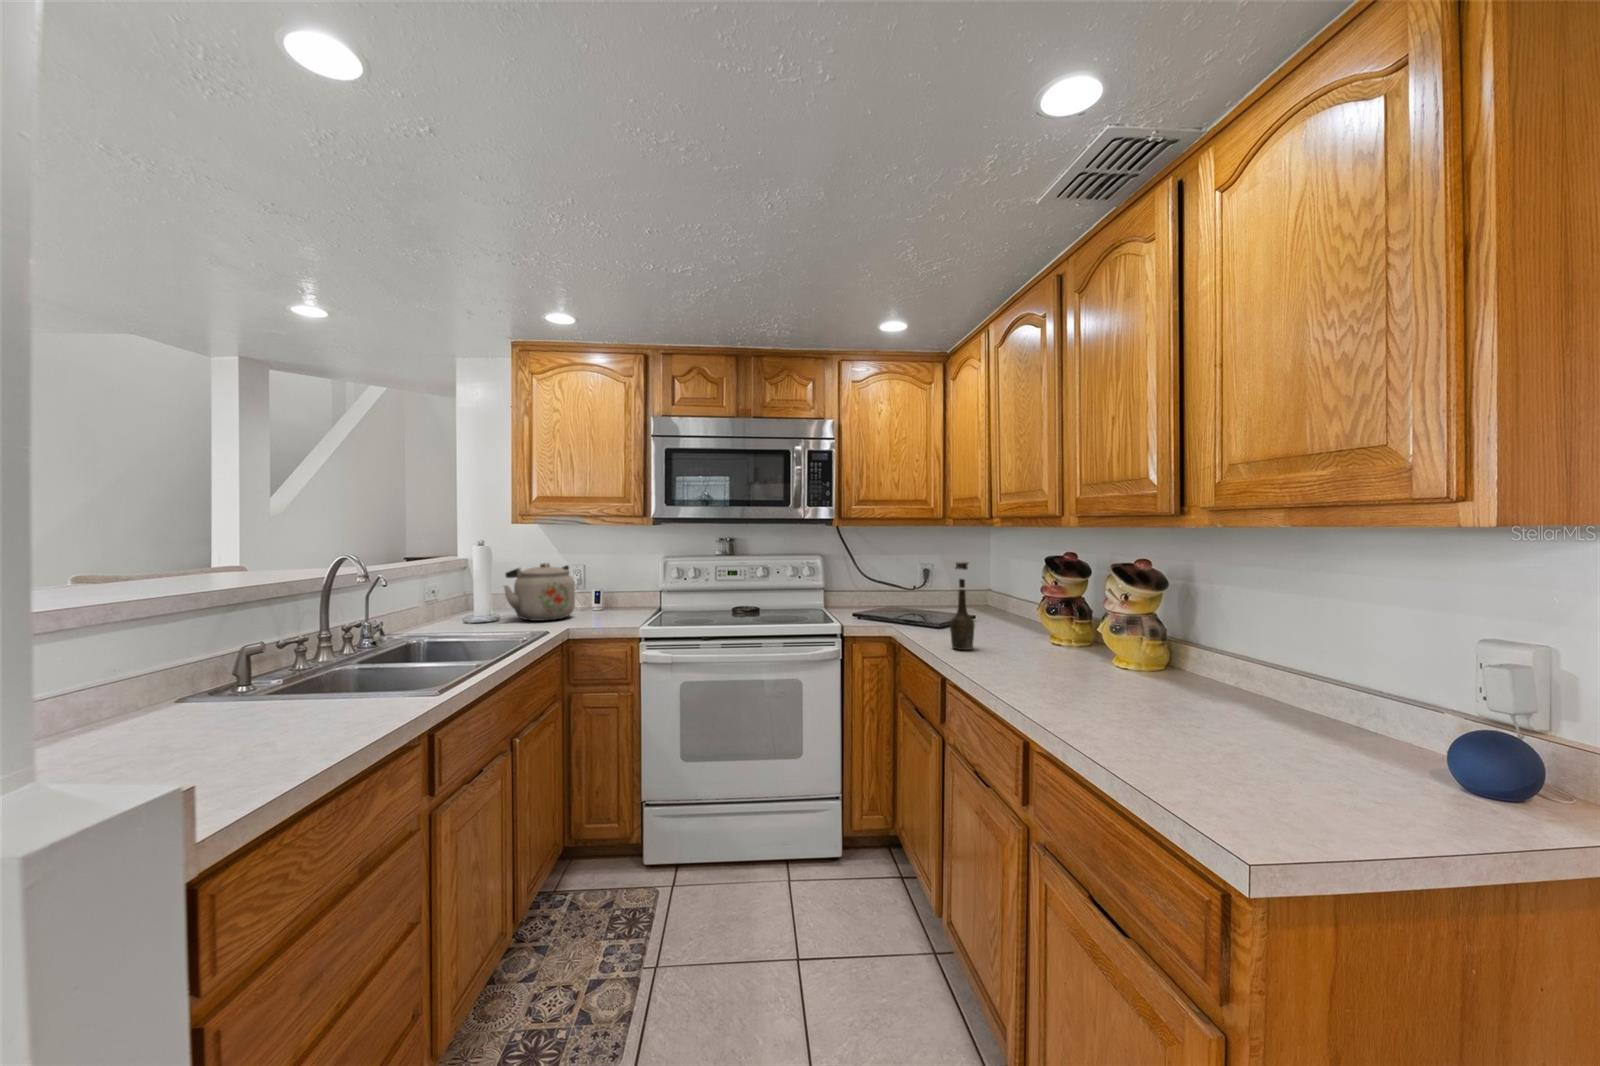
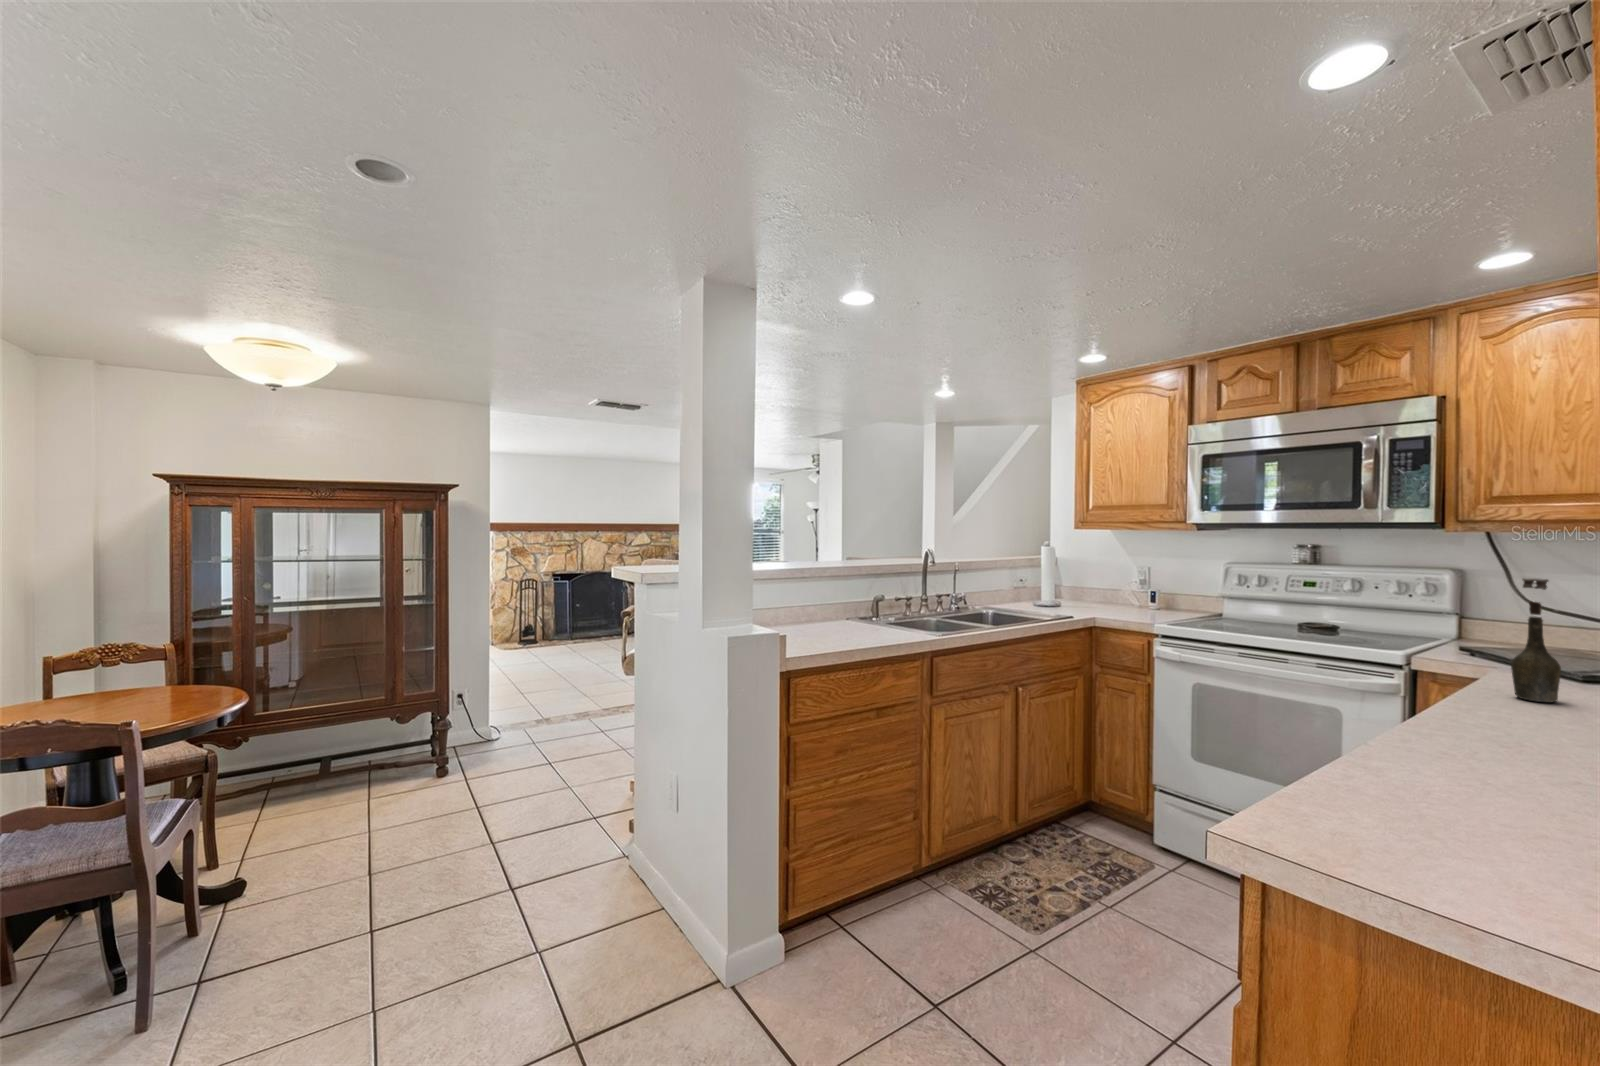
kettle: present [504,563,575,621] -> none [1062,562,1126,611]

